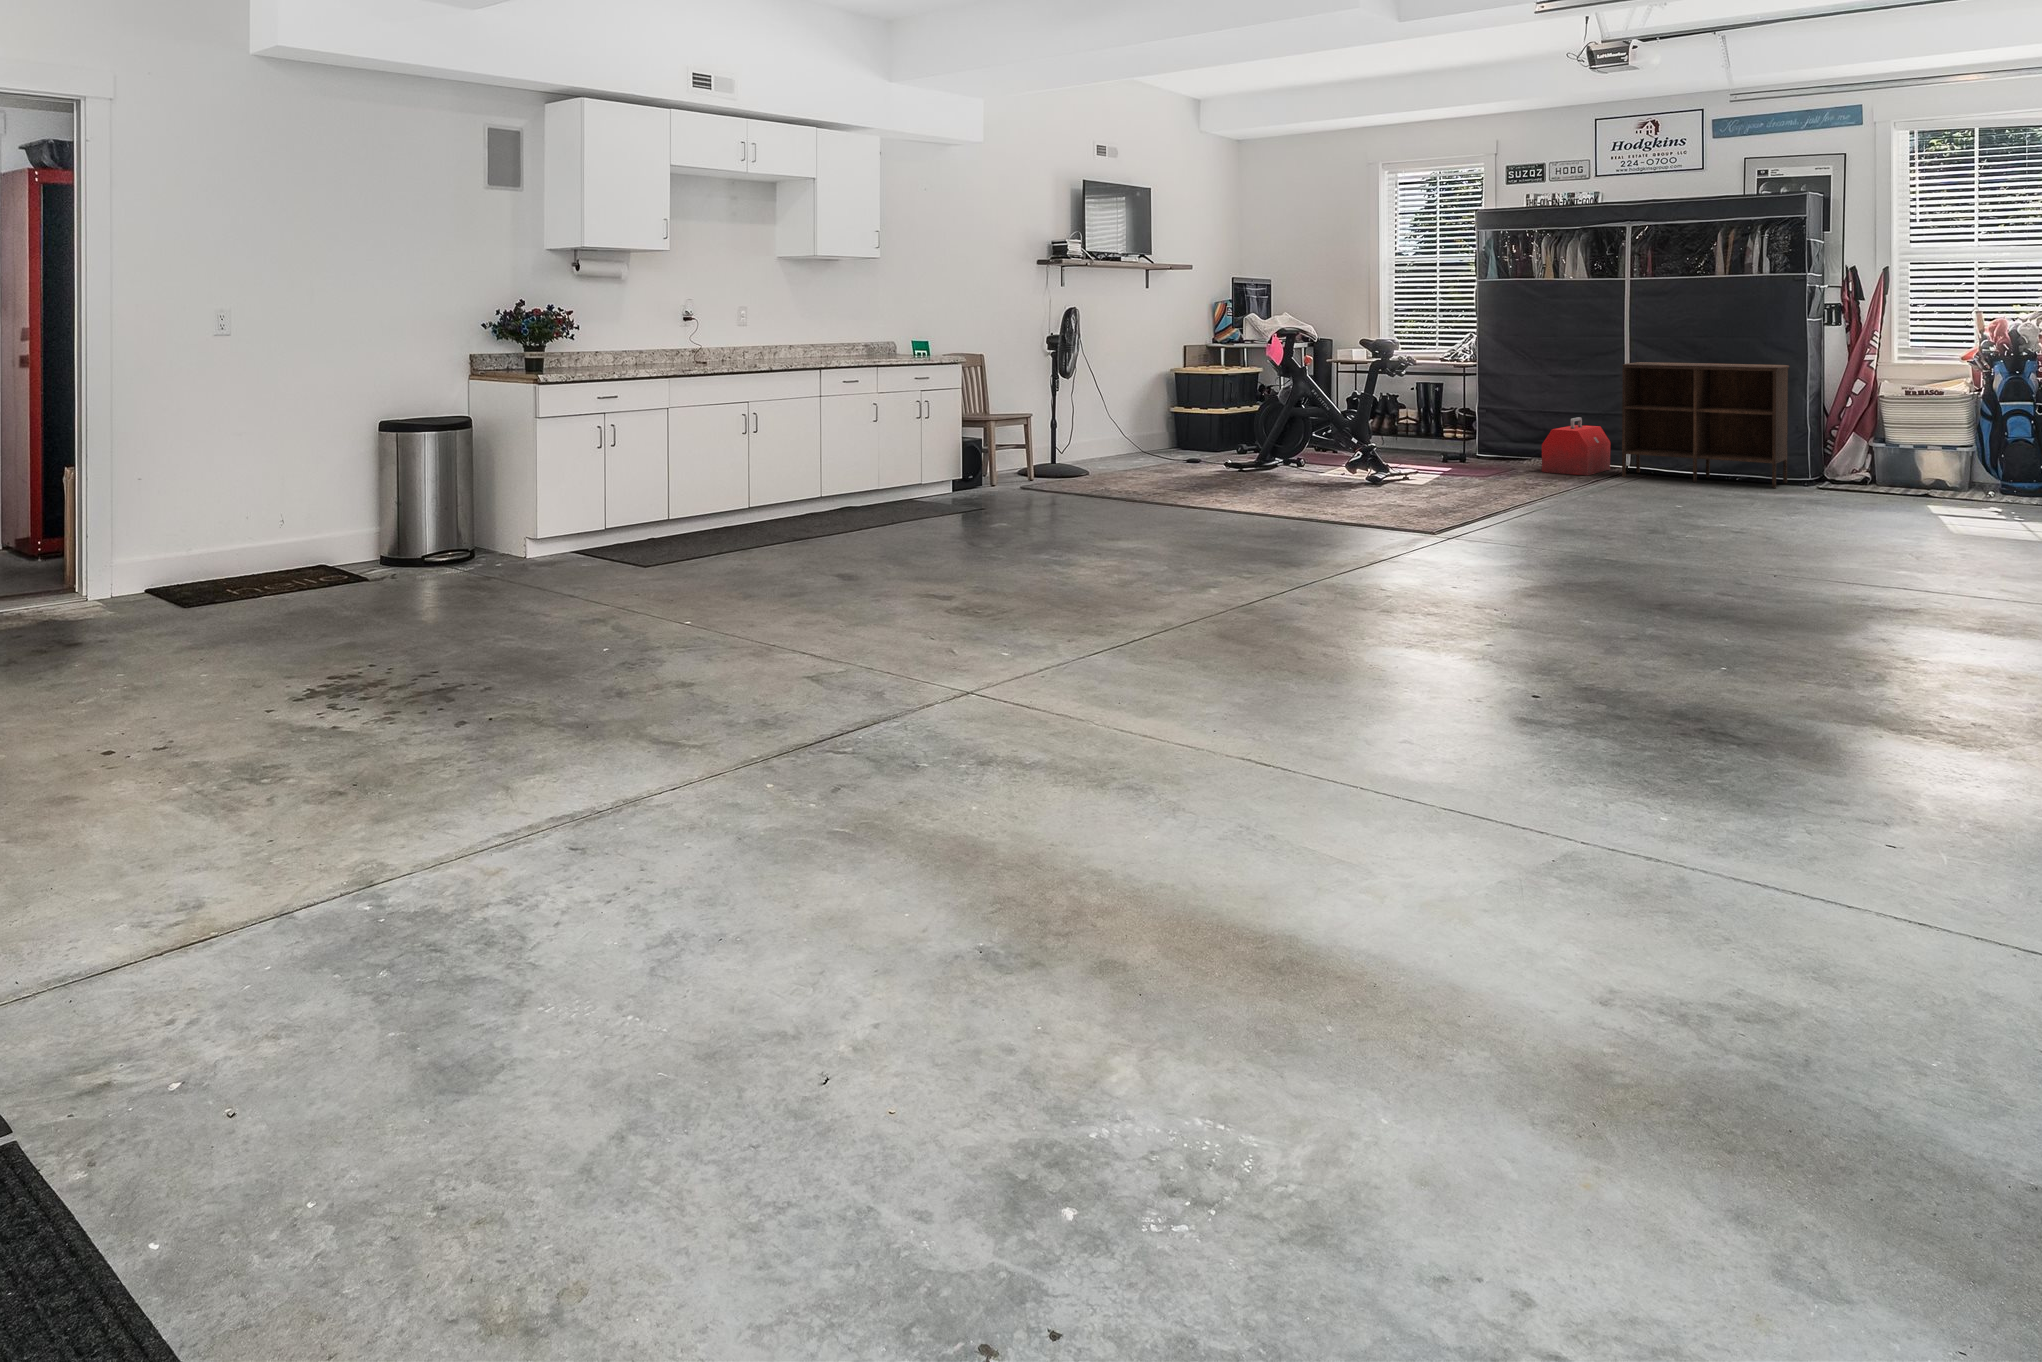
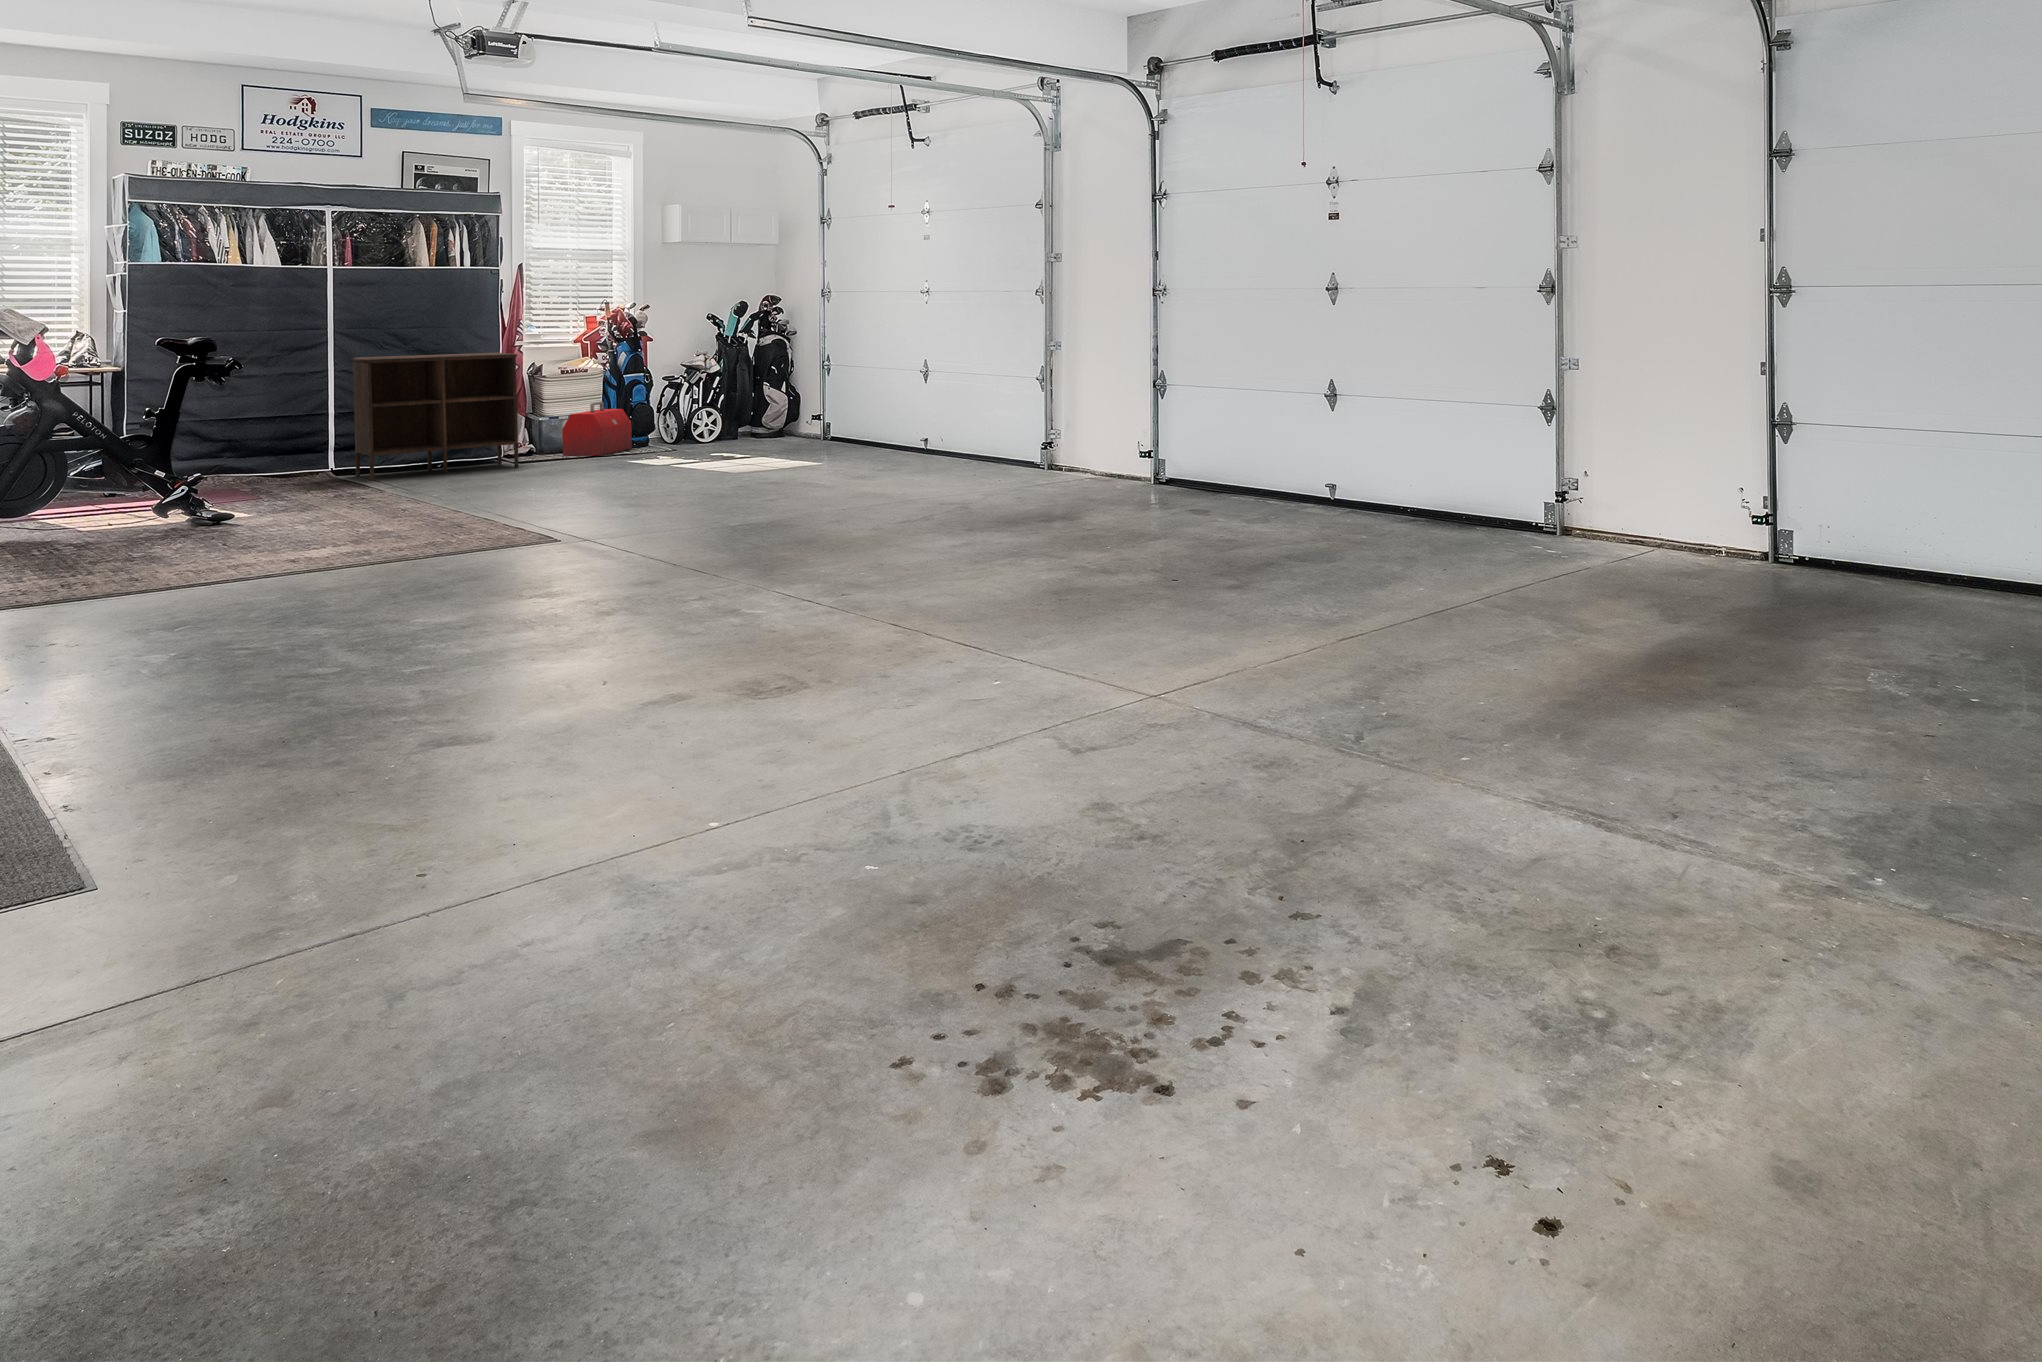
toolbox: present [1542,417,1610,475] -> present [562,401,632,456]

